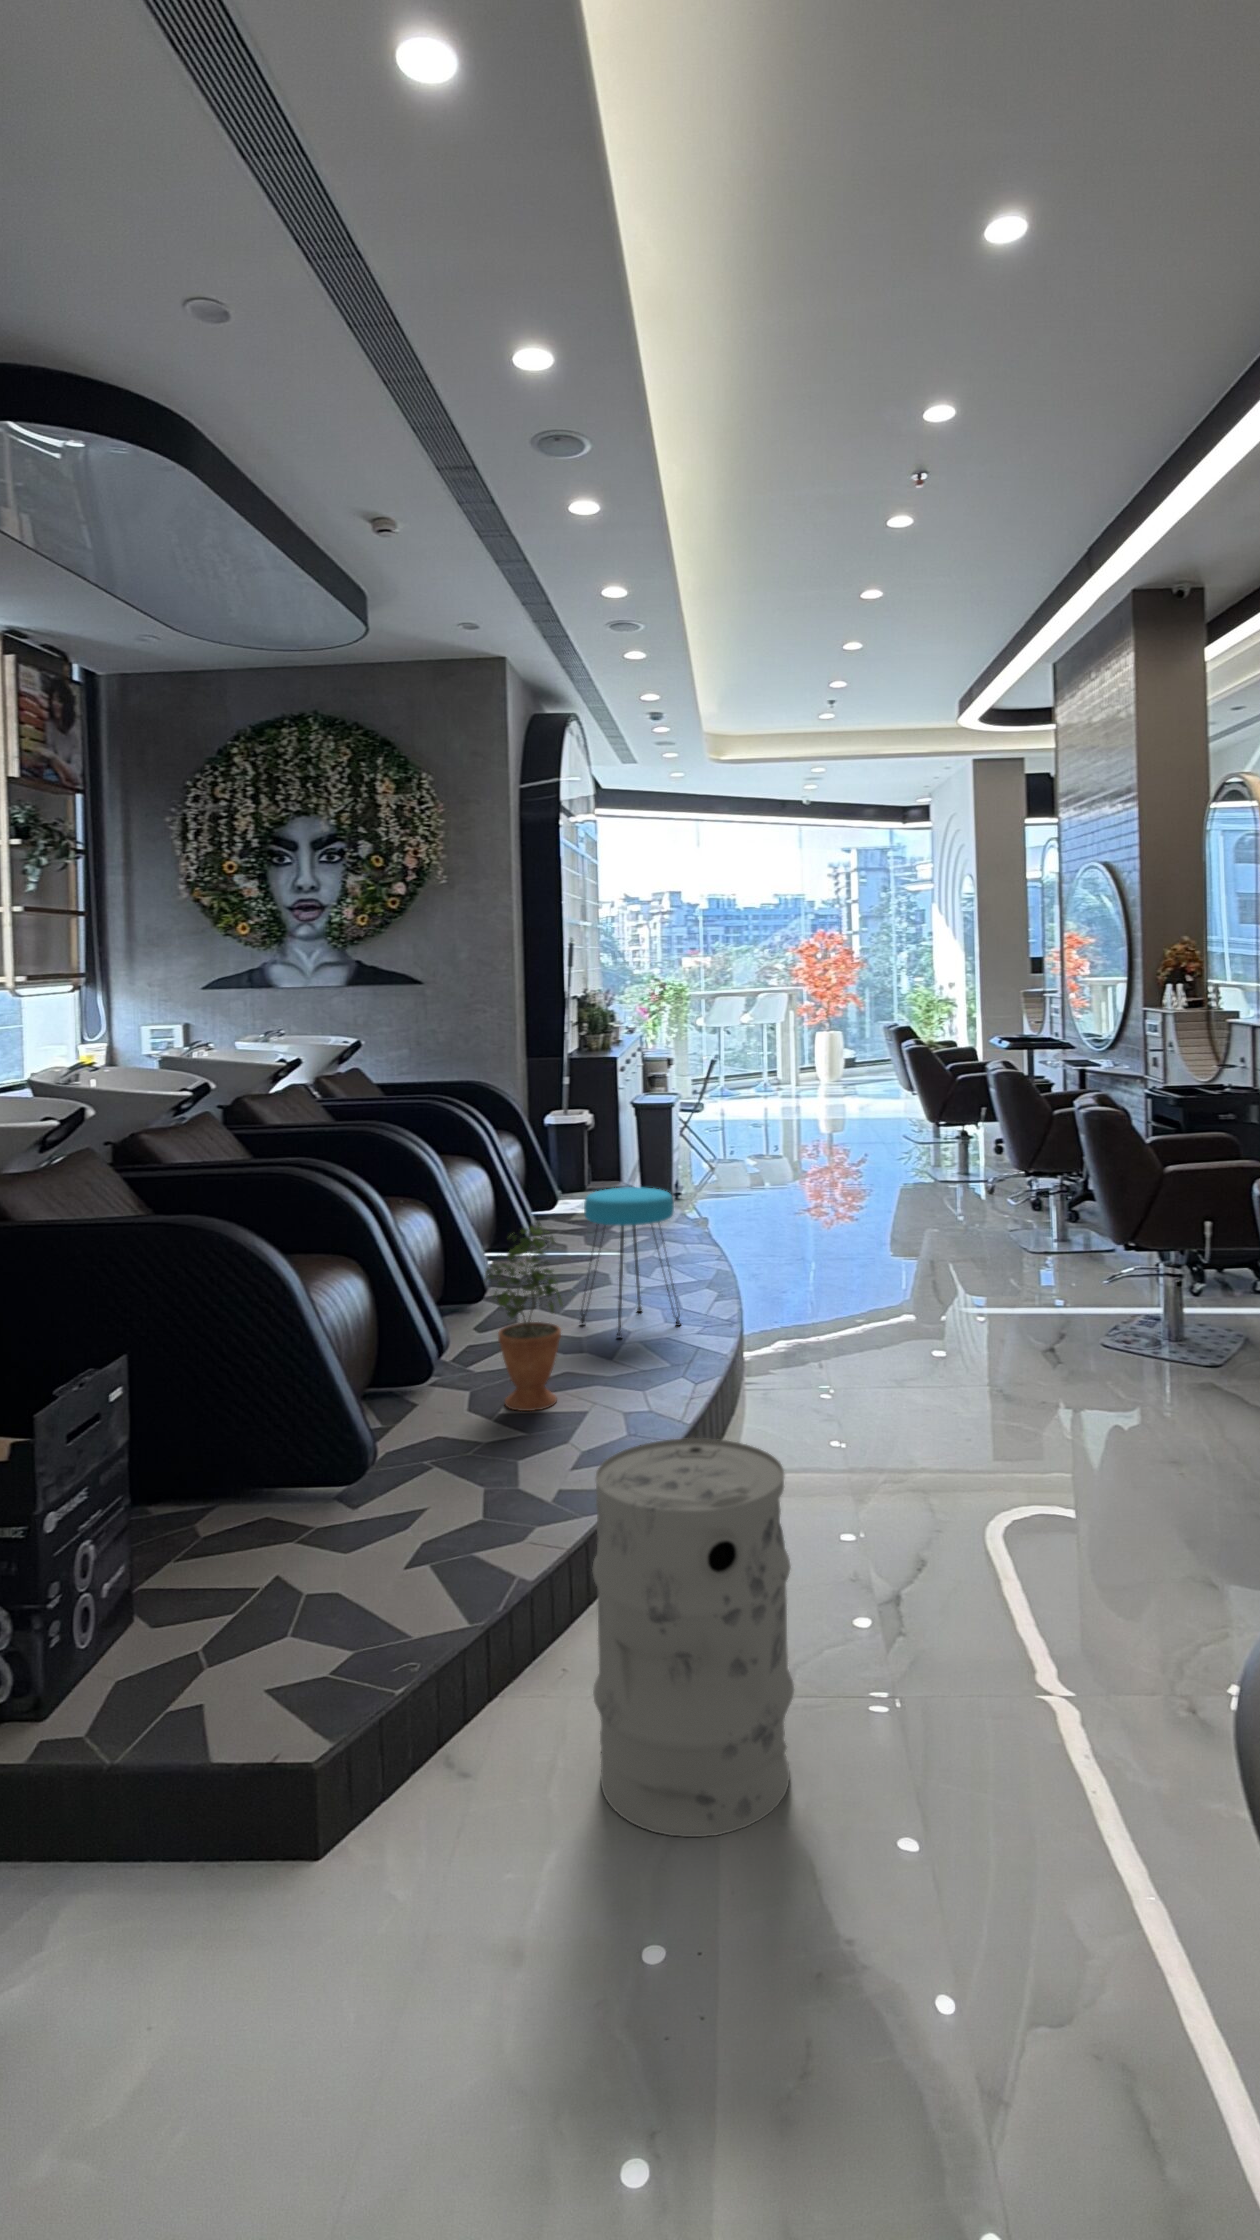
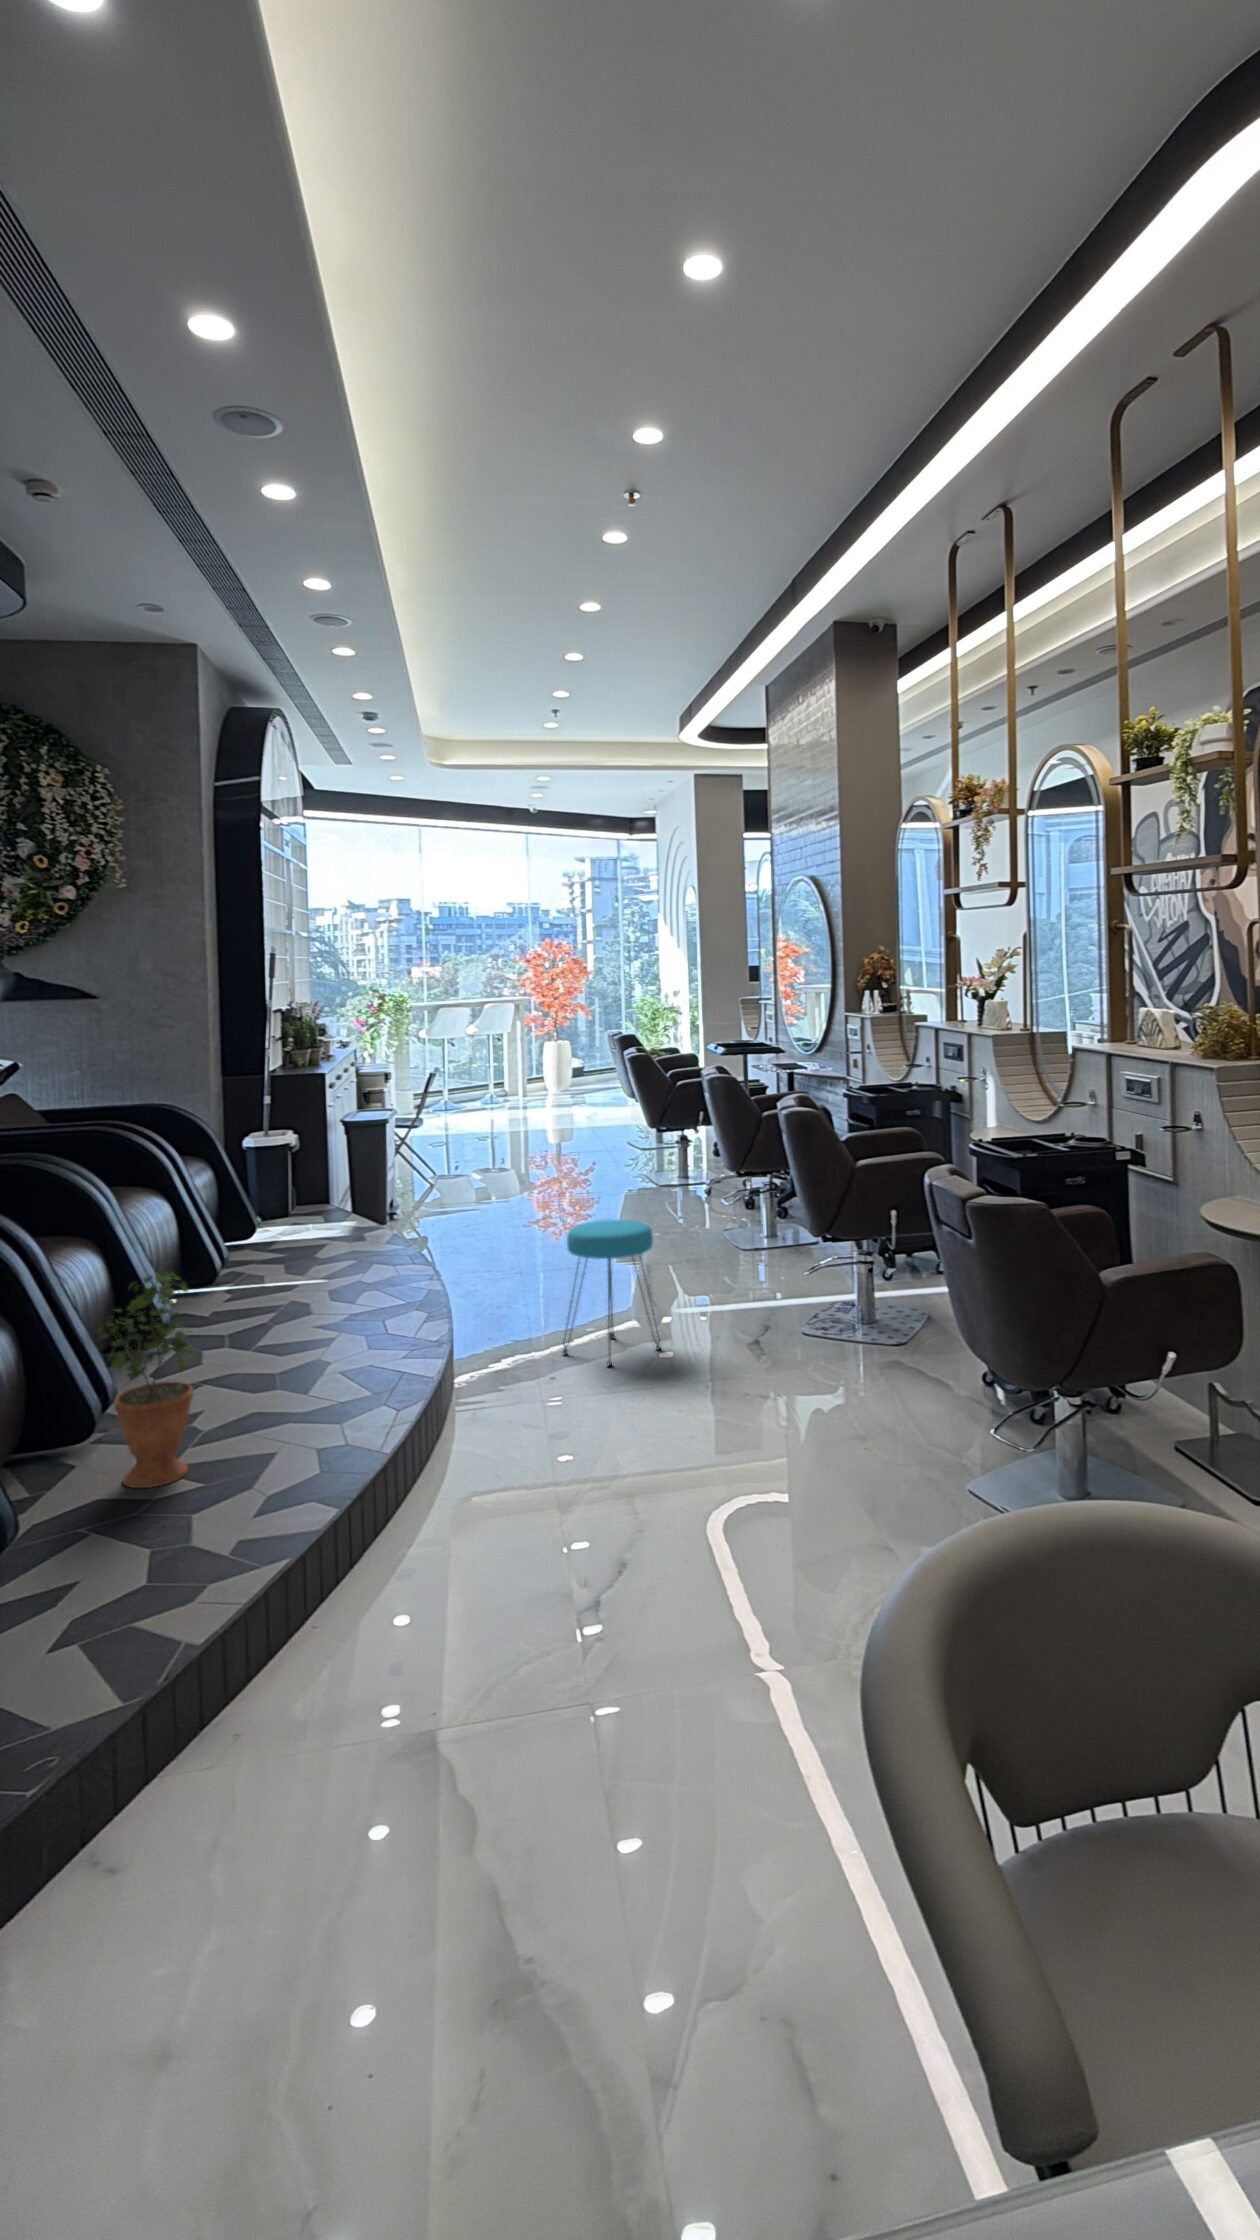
stool: present [580,1187,680,1337] -> present [563,1220,661,1366]
trash can: present [592,1438,794,1837] -> none [128,1547,396,2087]

